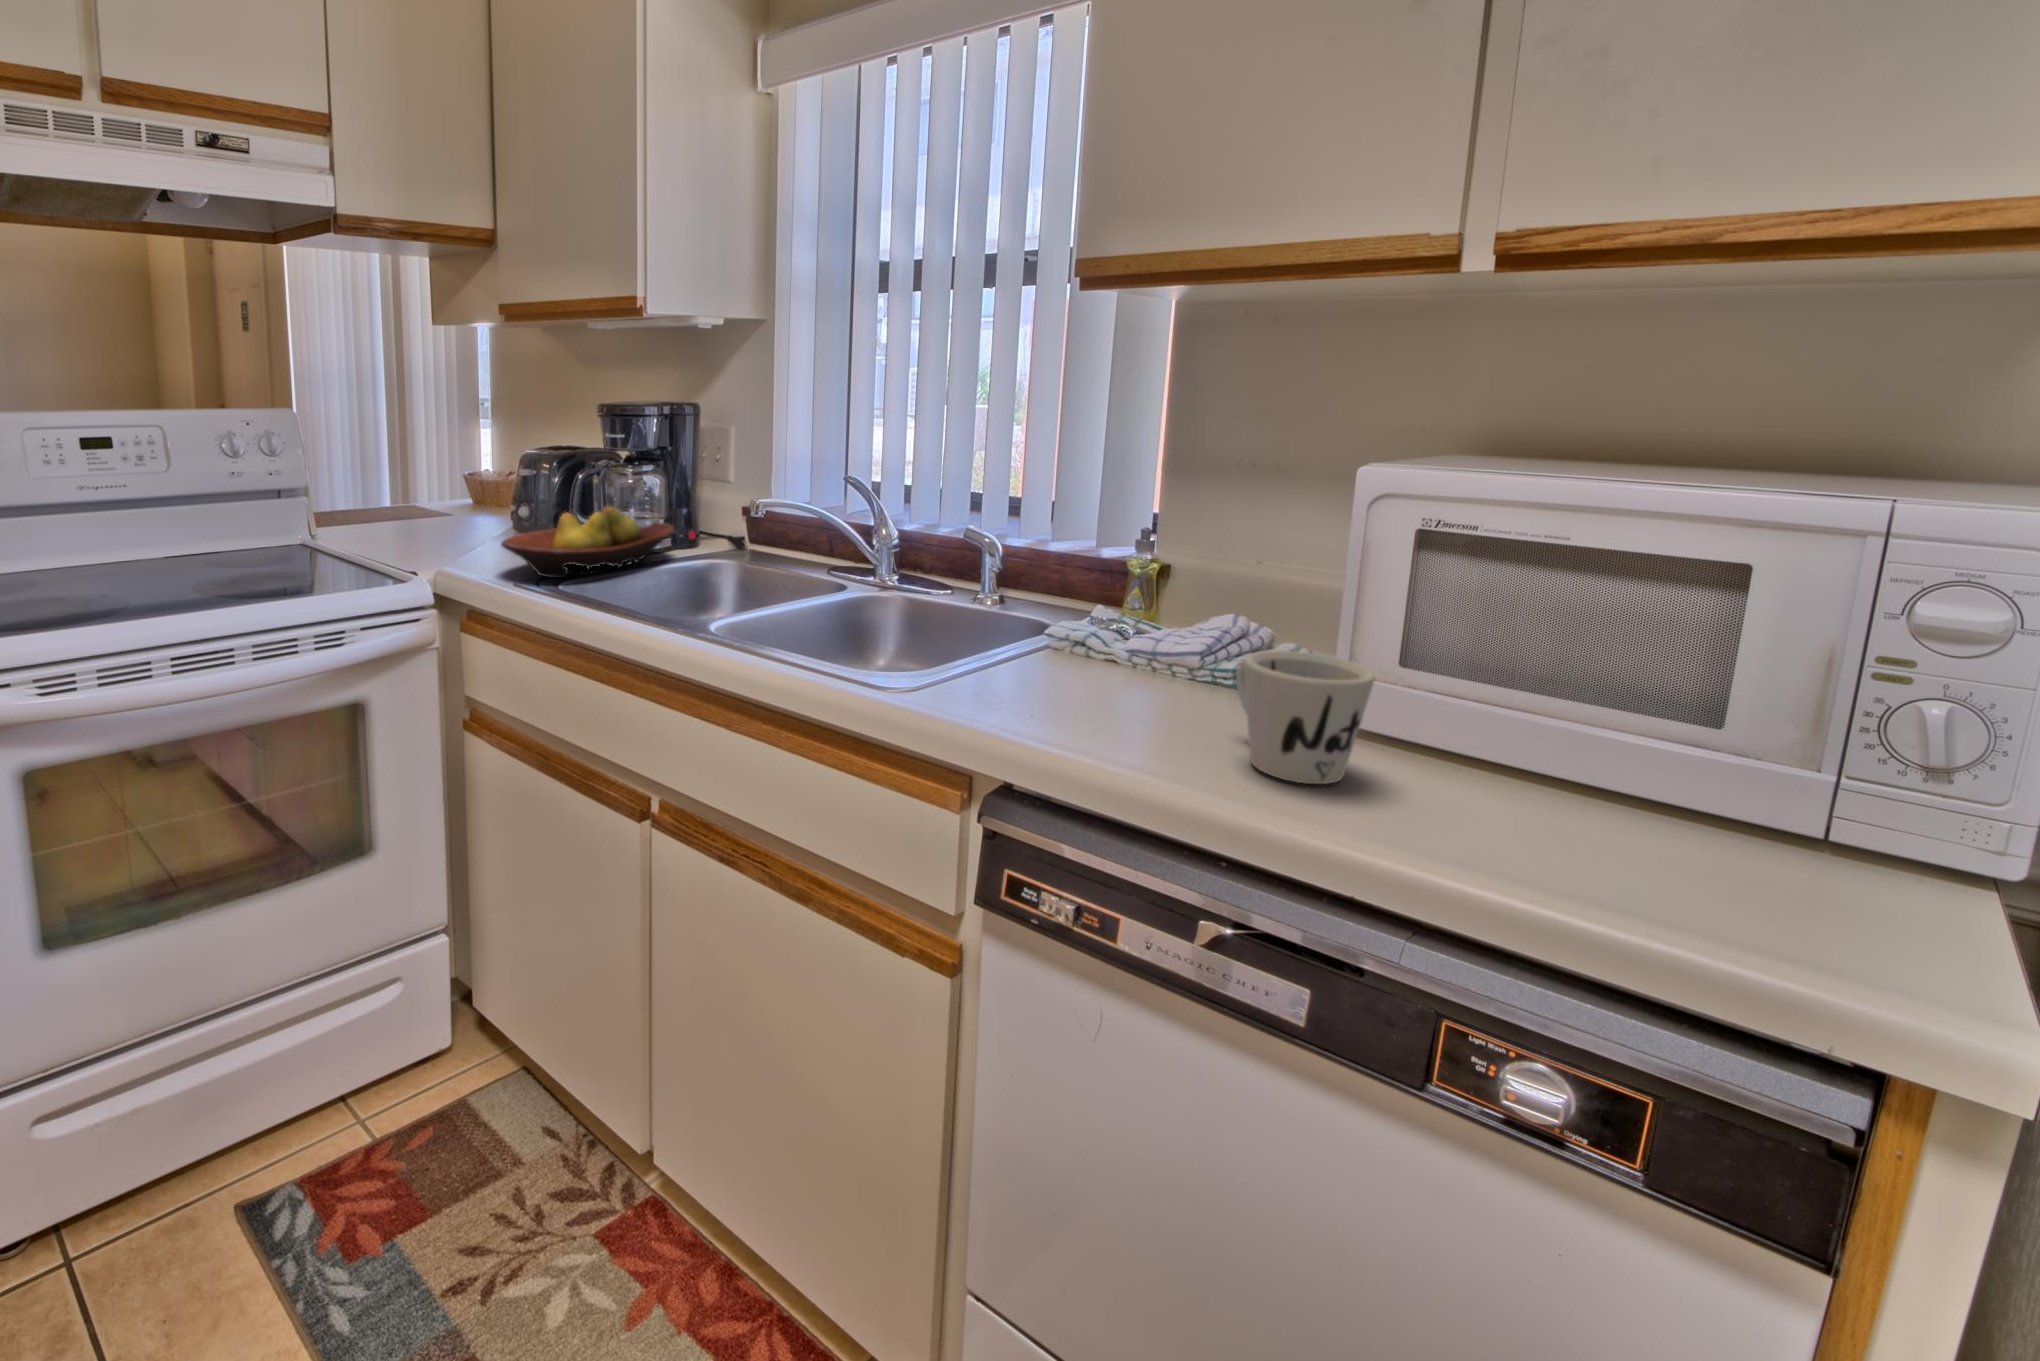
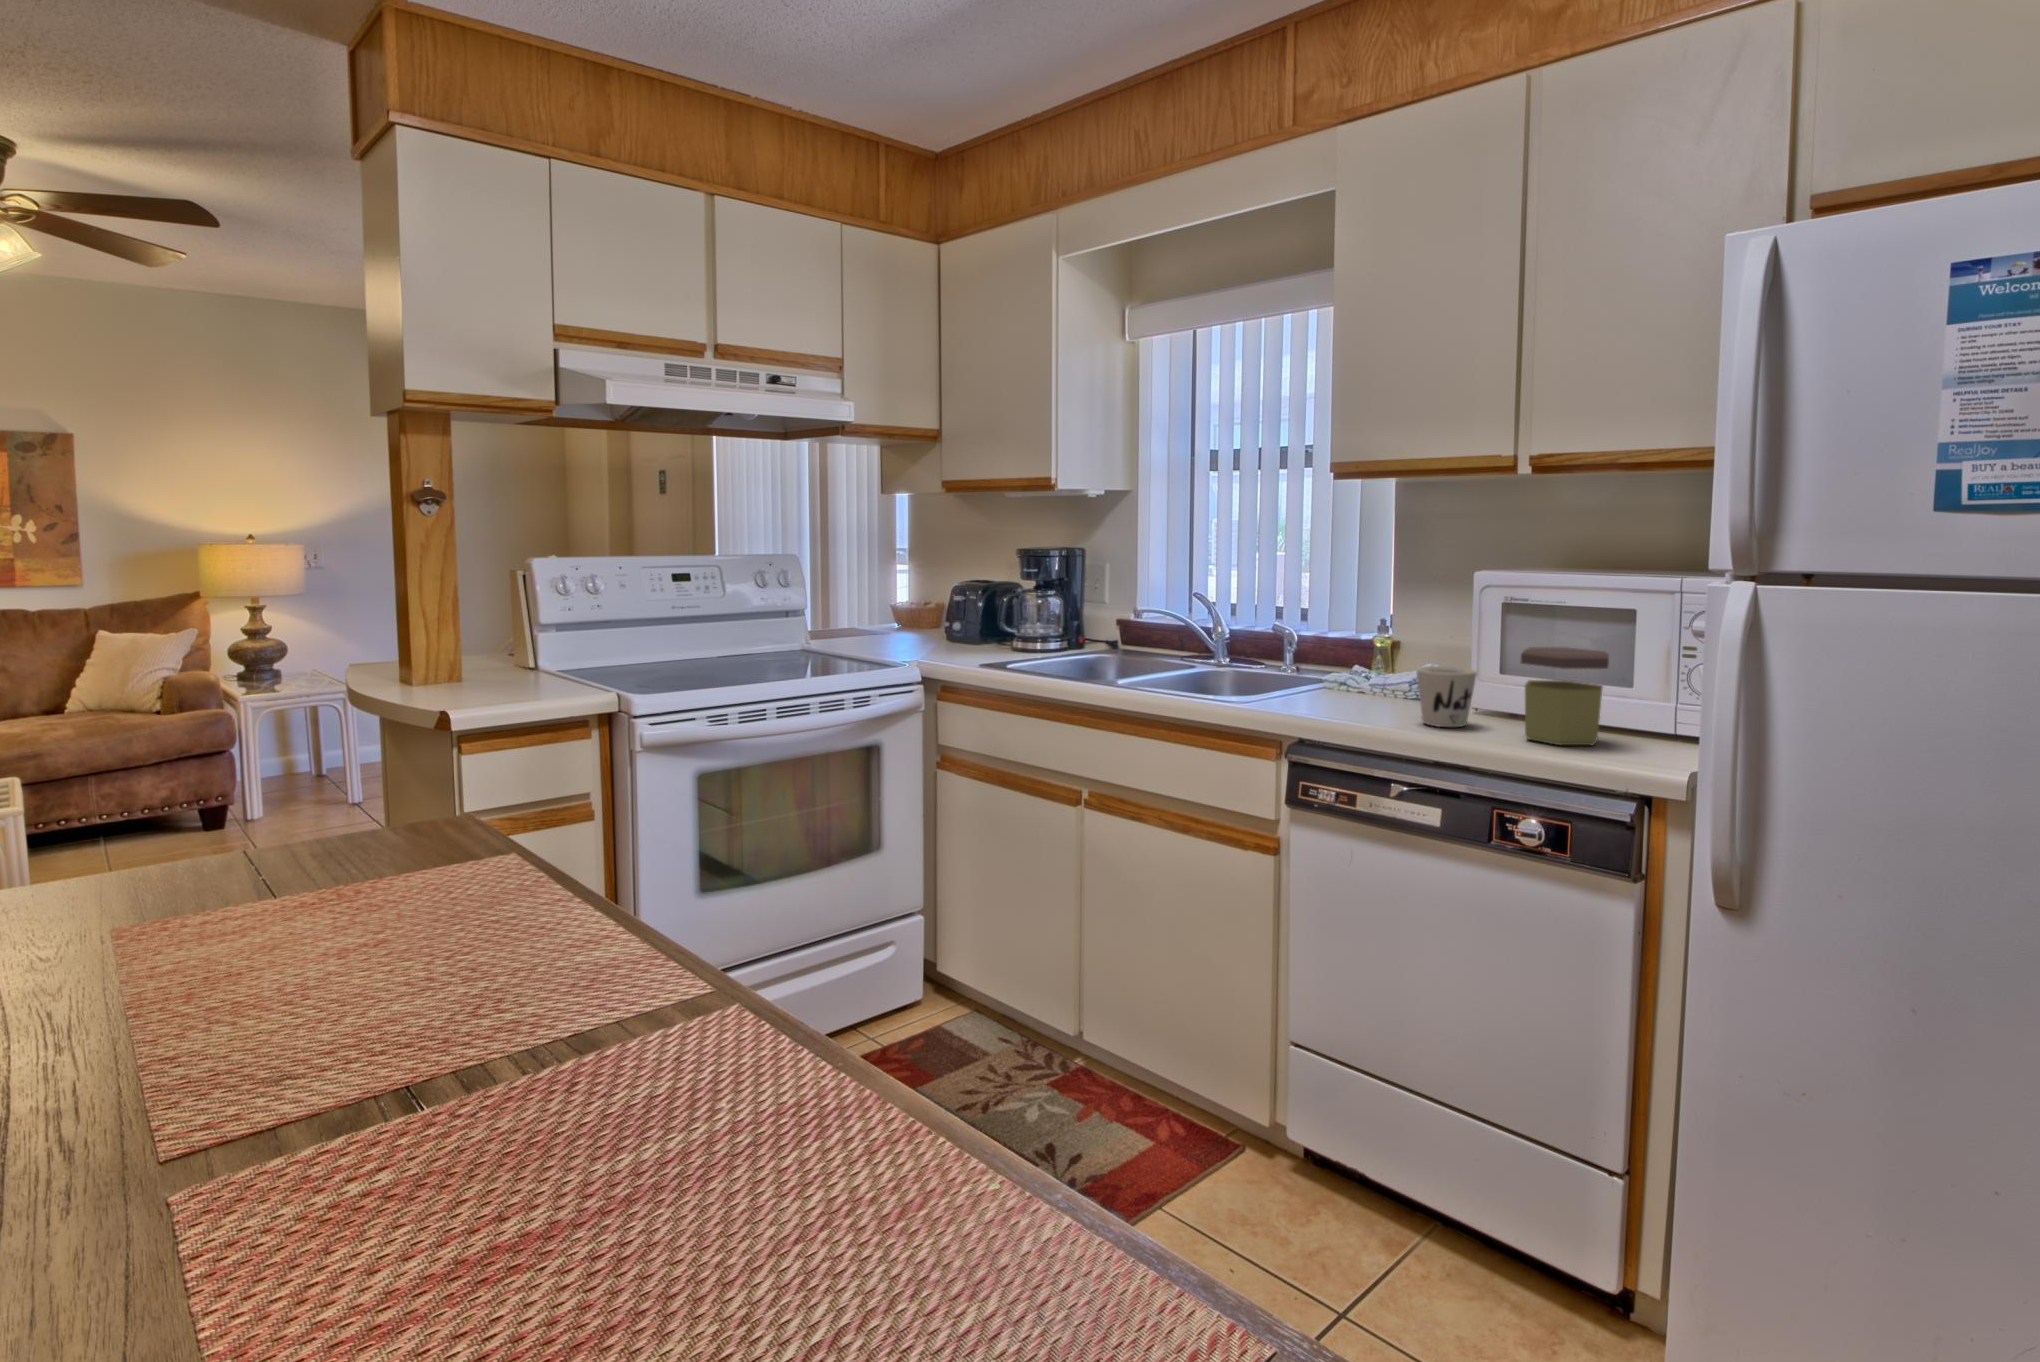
fruit bowl: present [501,506,674,578] -> none [962,619,1073,665]
jar: none [1492,638,1752,874] -> present [1521,647,1609,745]

